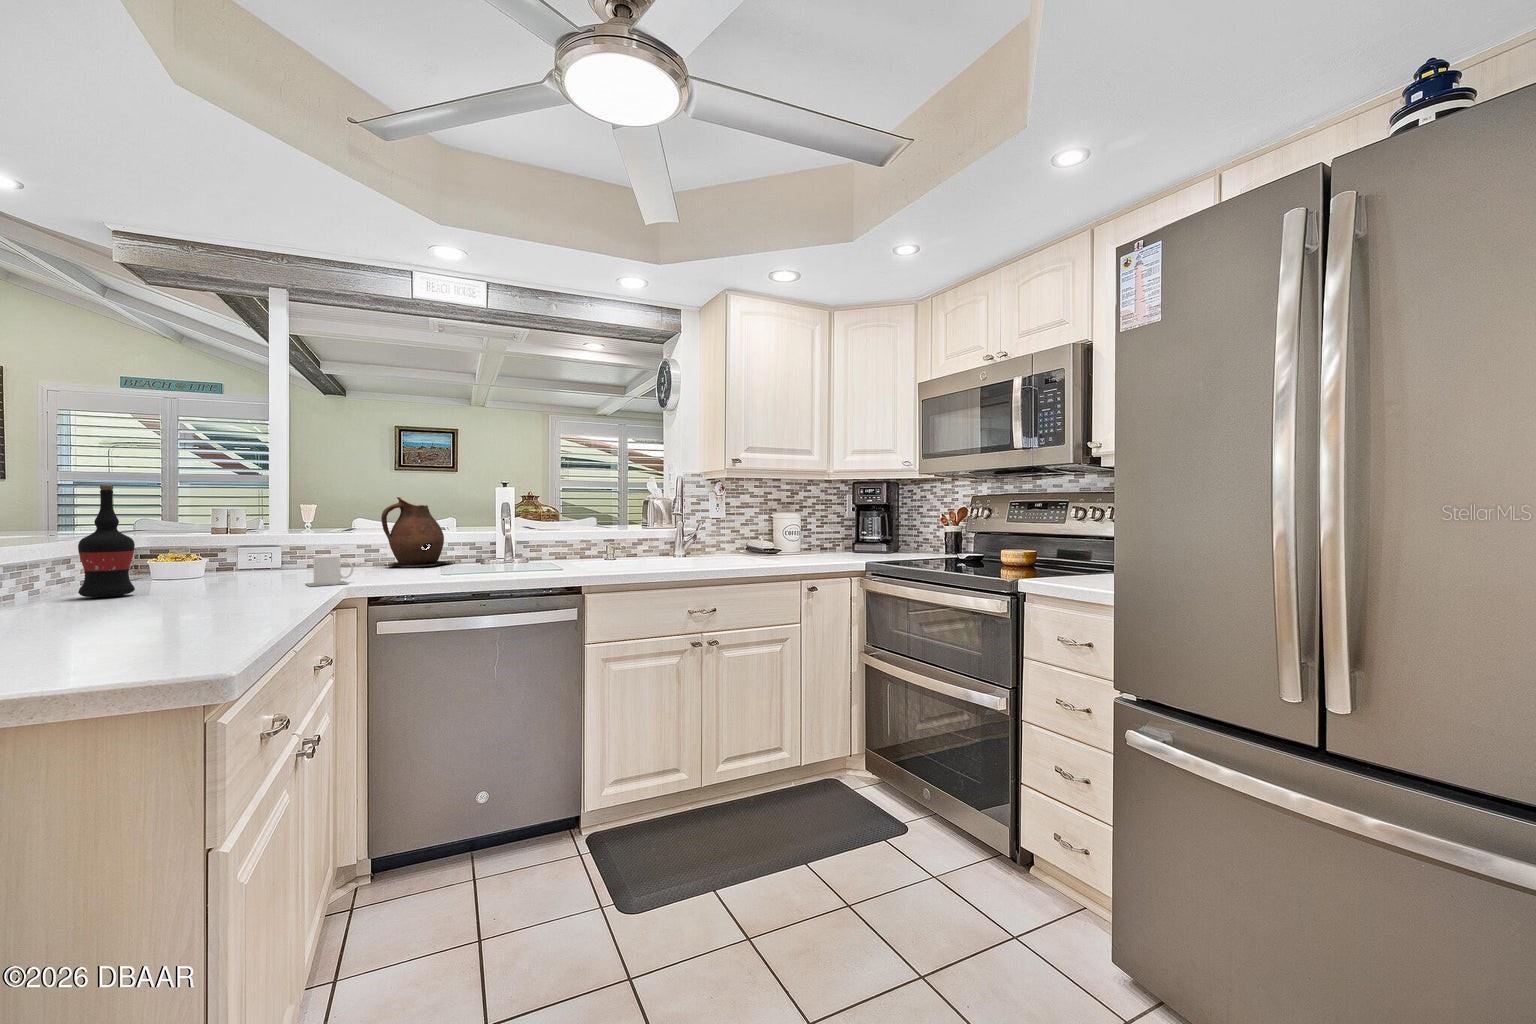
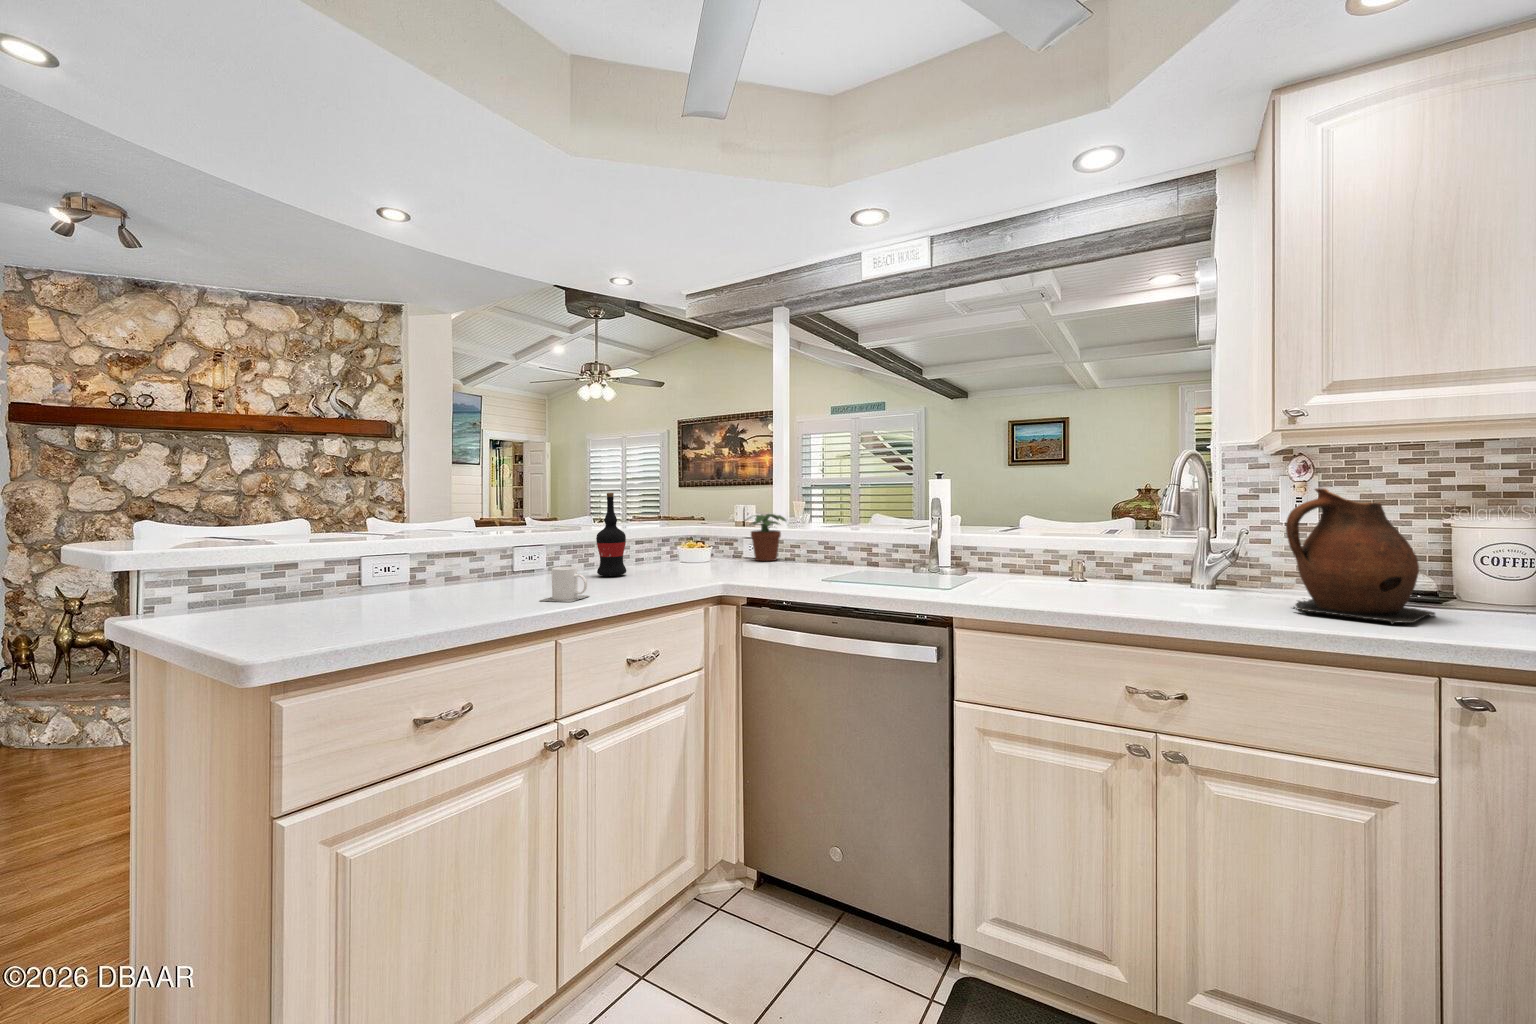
ceramic pitcher: present [381,497,455,567] -> present [1286,488,1435,624]
potted plant: none [252,518,312,571] -> present [745,514,786,561]
mug: present [306,555,353,586] -> present [540,566,588,602]

